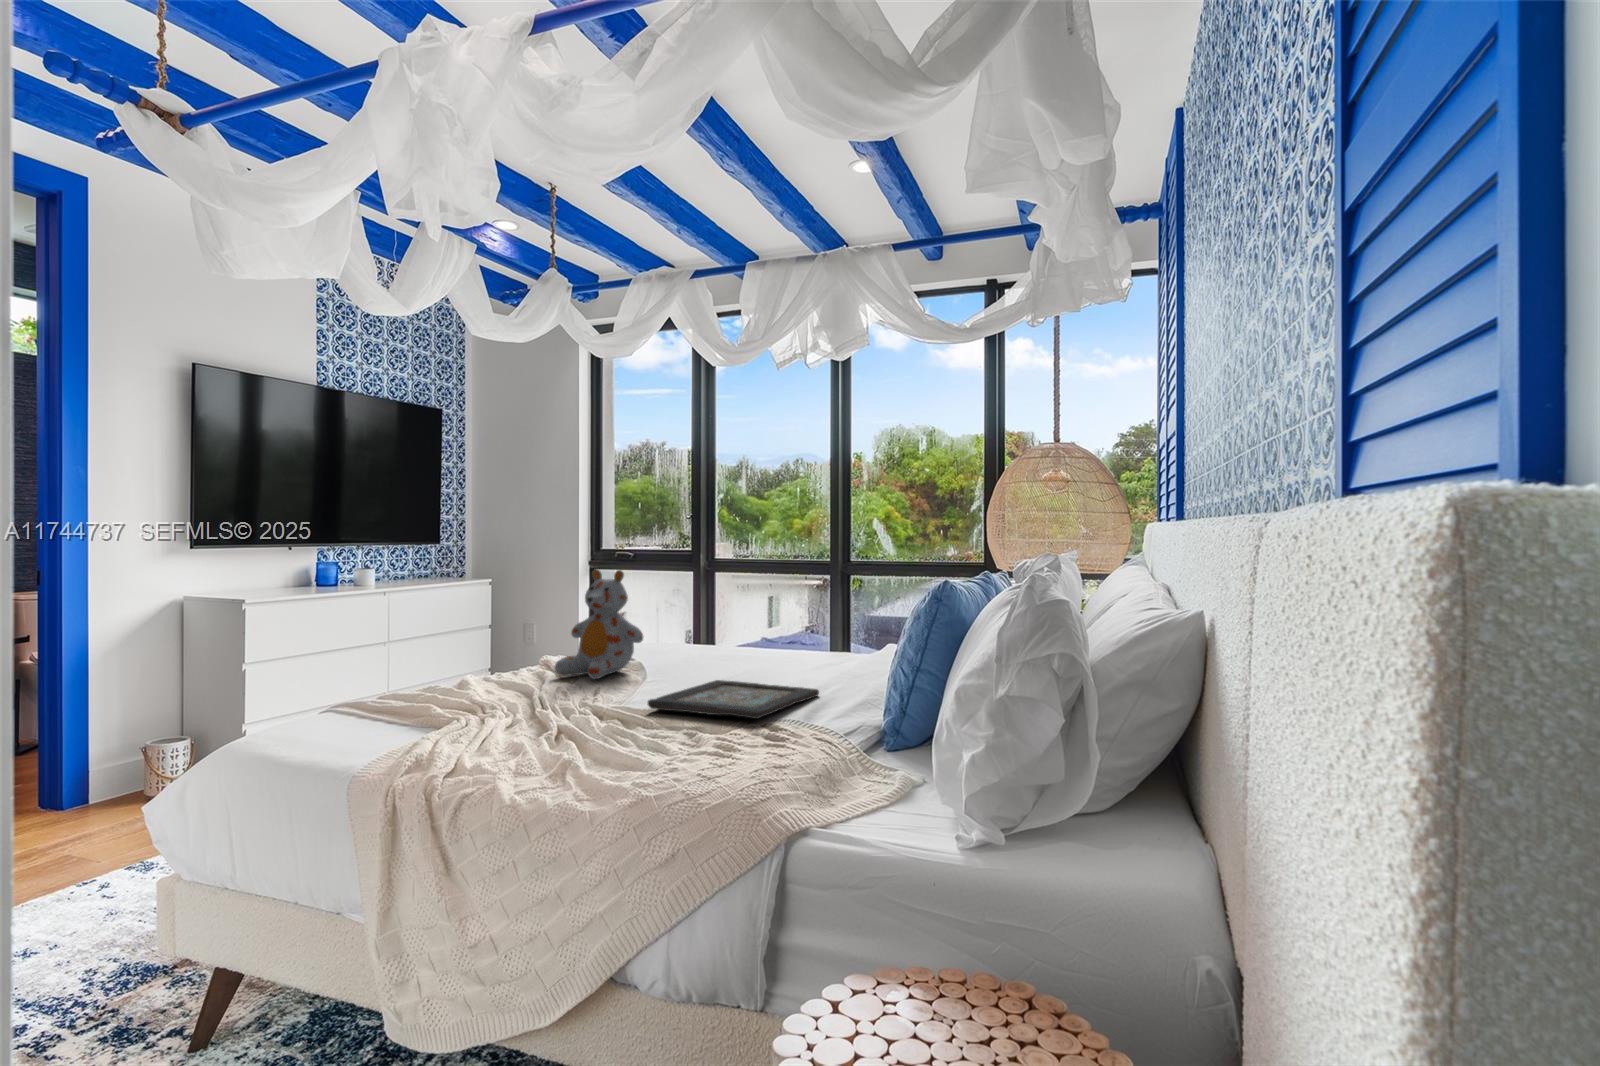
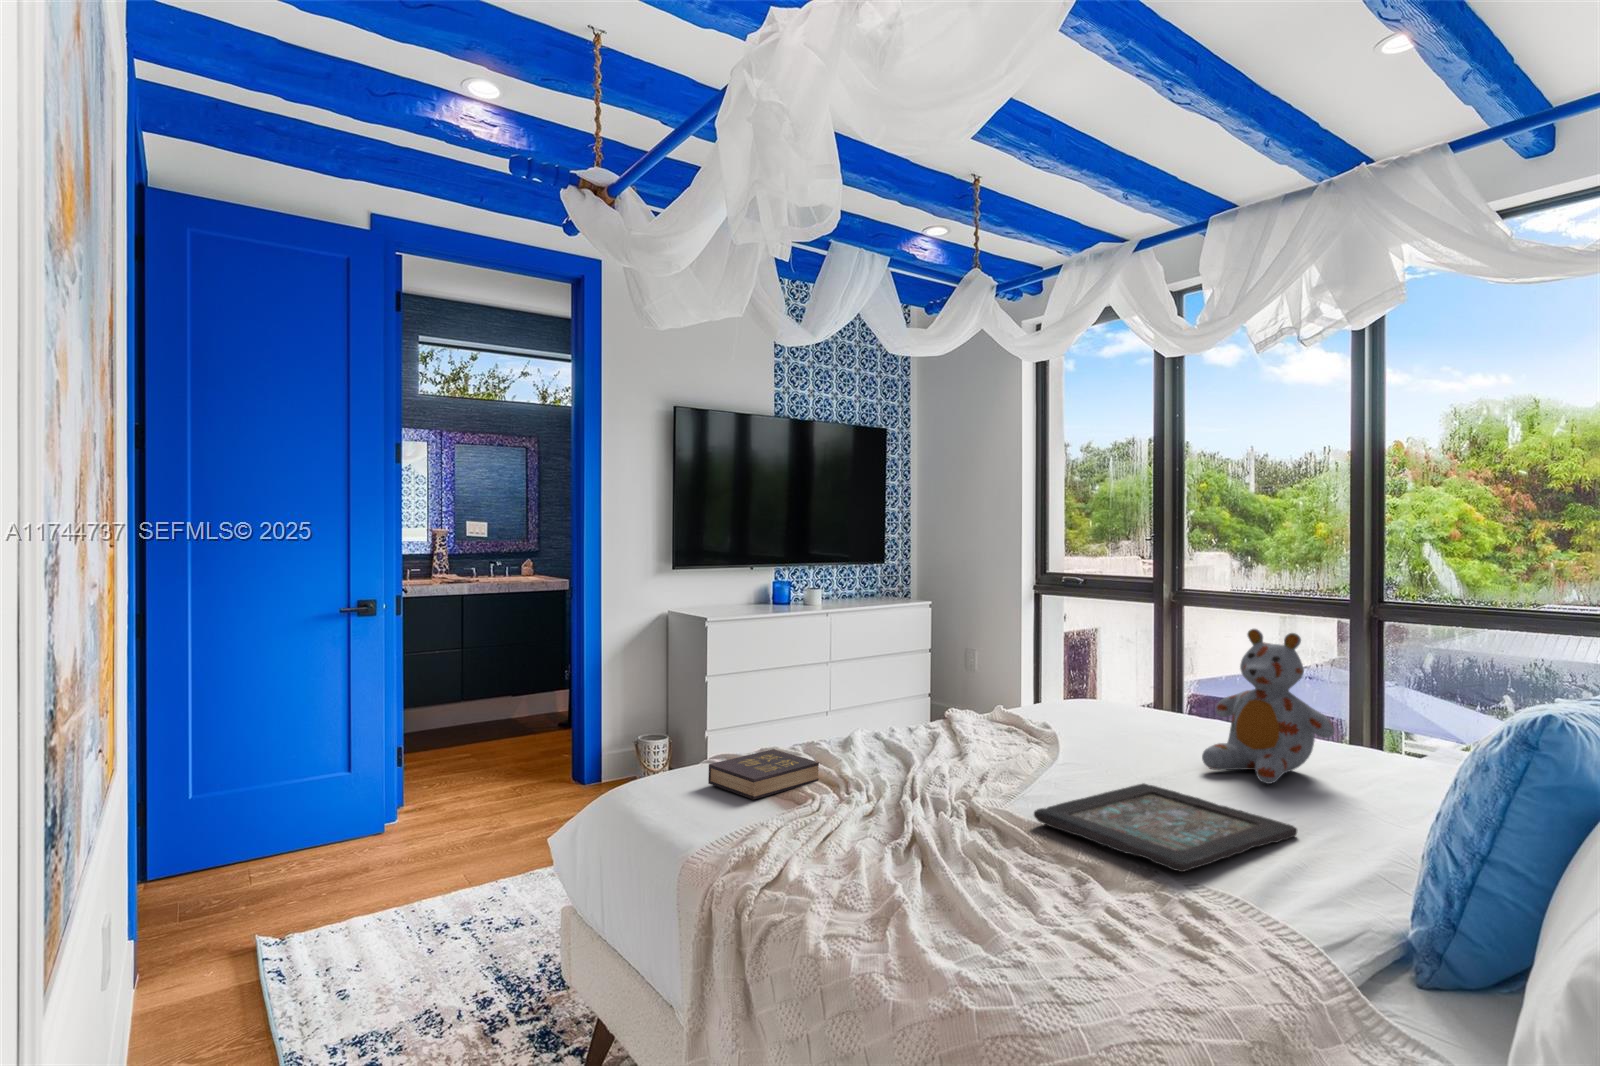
stuffed bear: present [555,569,643,679] -> present [1202,629,1334,784]
hardback book: none [340,690,451,728] -> present [708,749,819,800]

